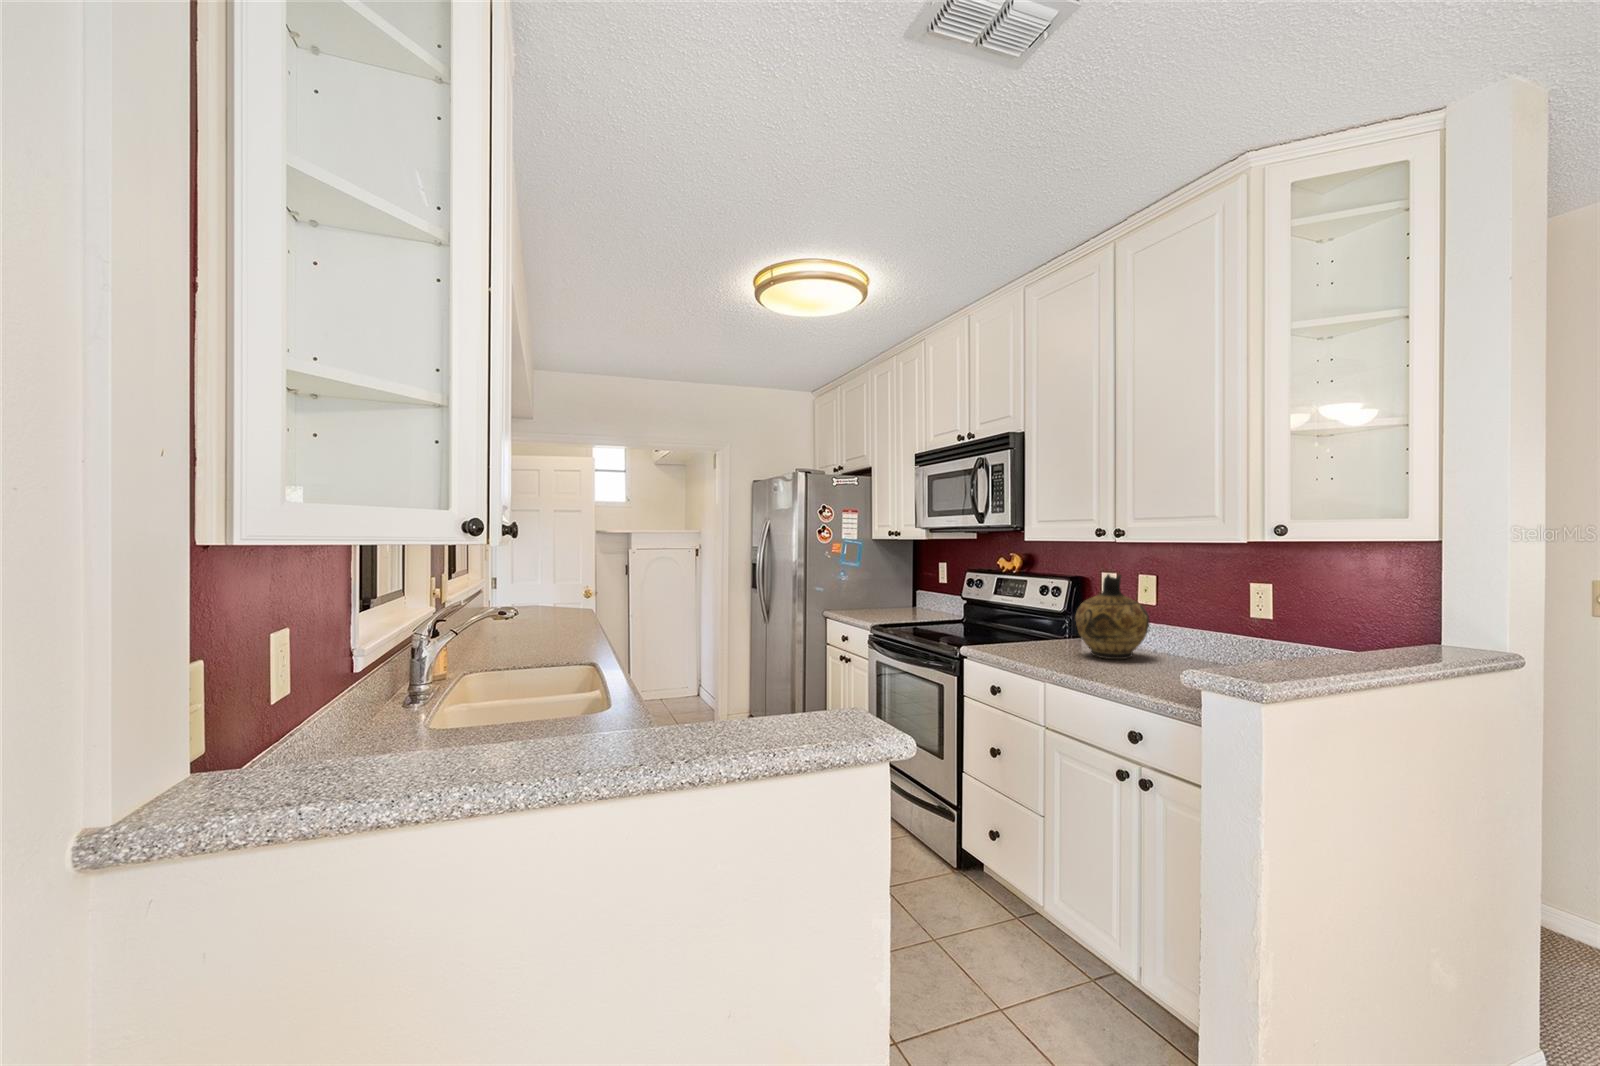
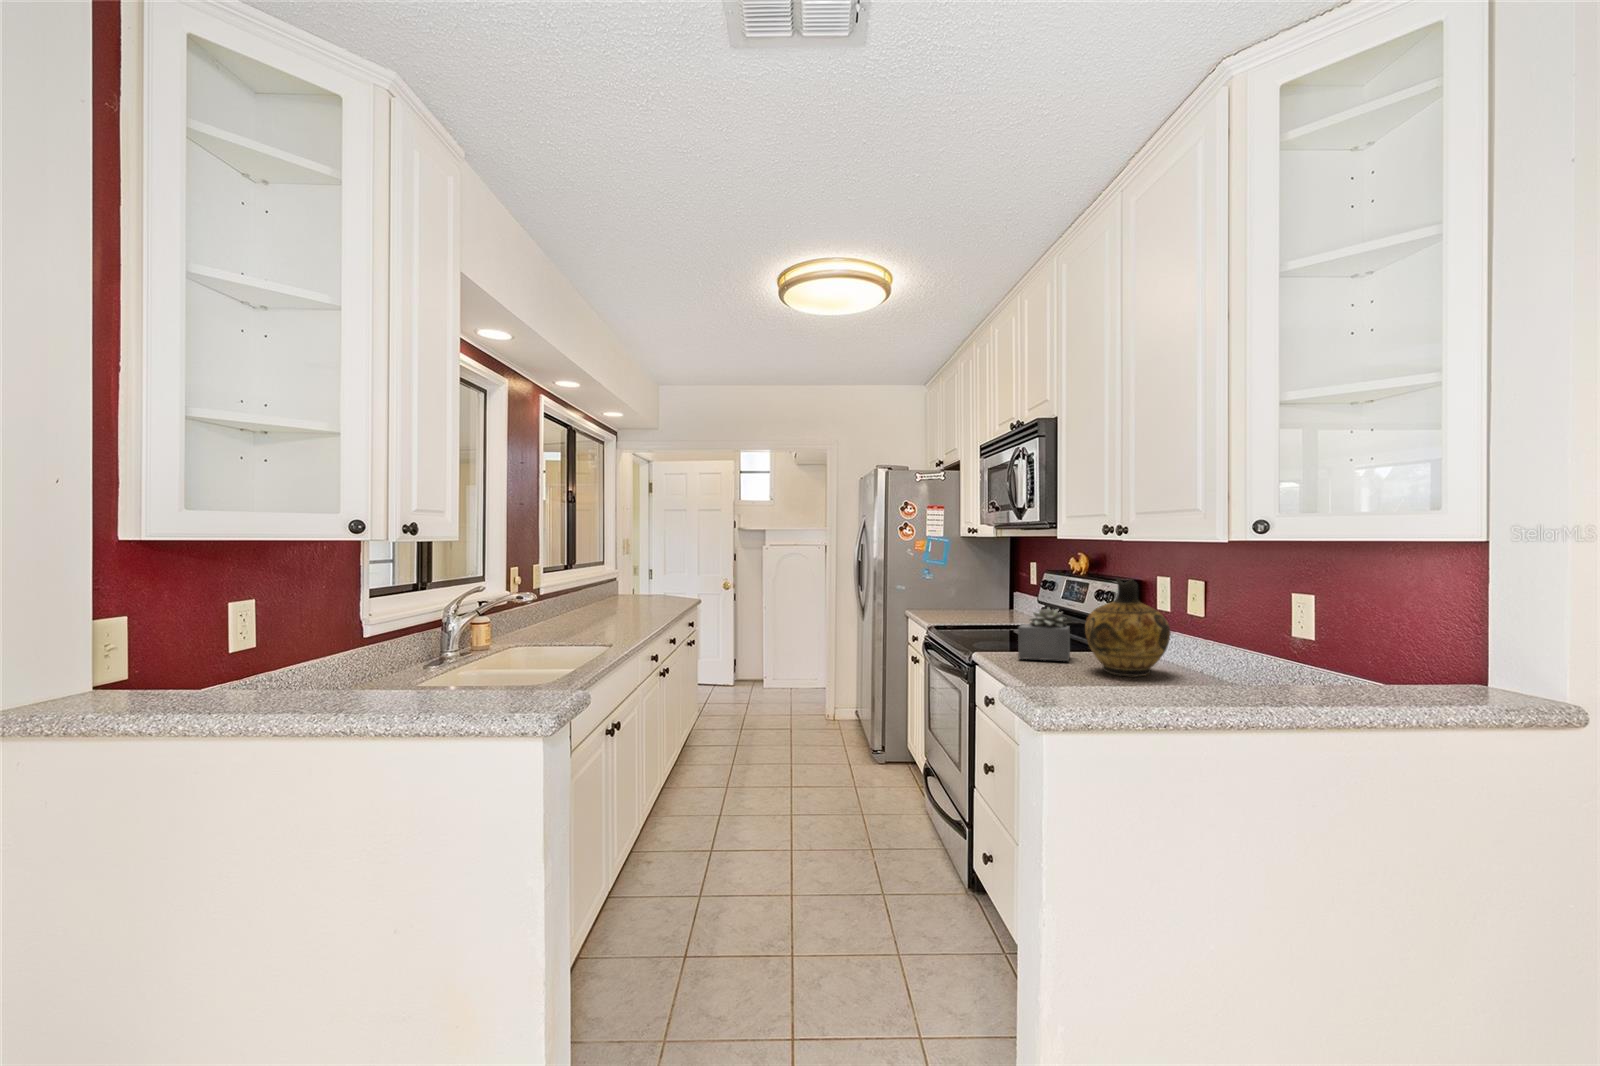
succulent plant: none [1001,602,1052,650] -> present [1018,608,1070,661]

